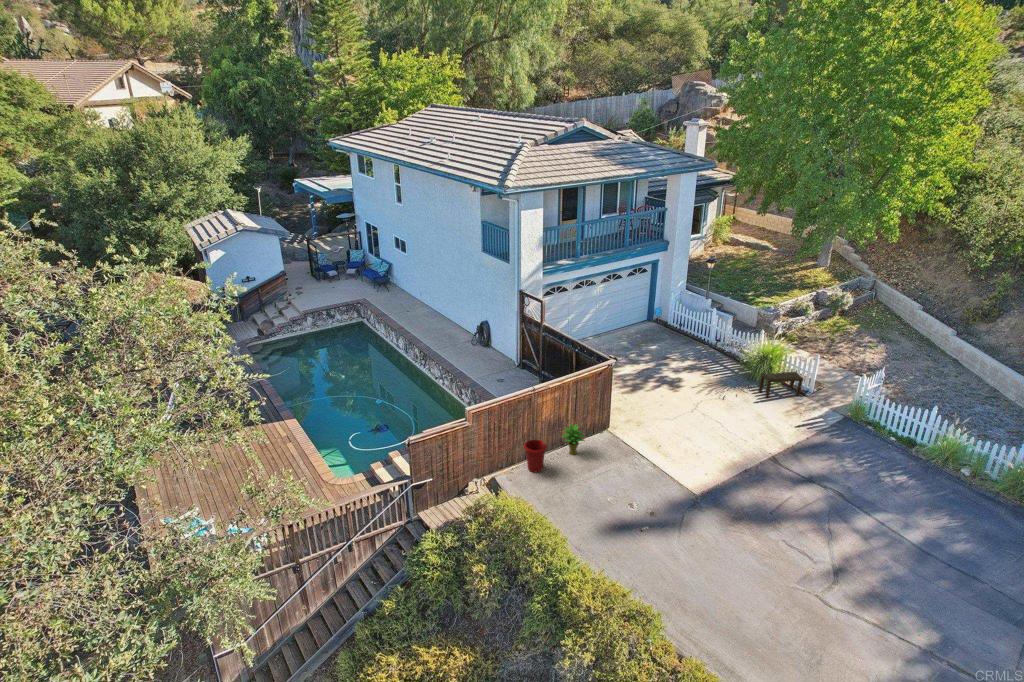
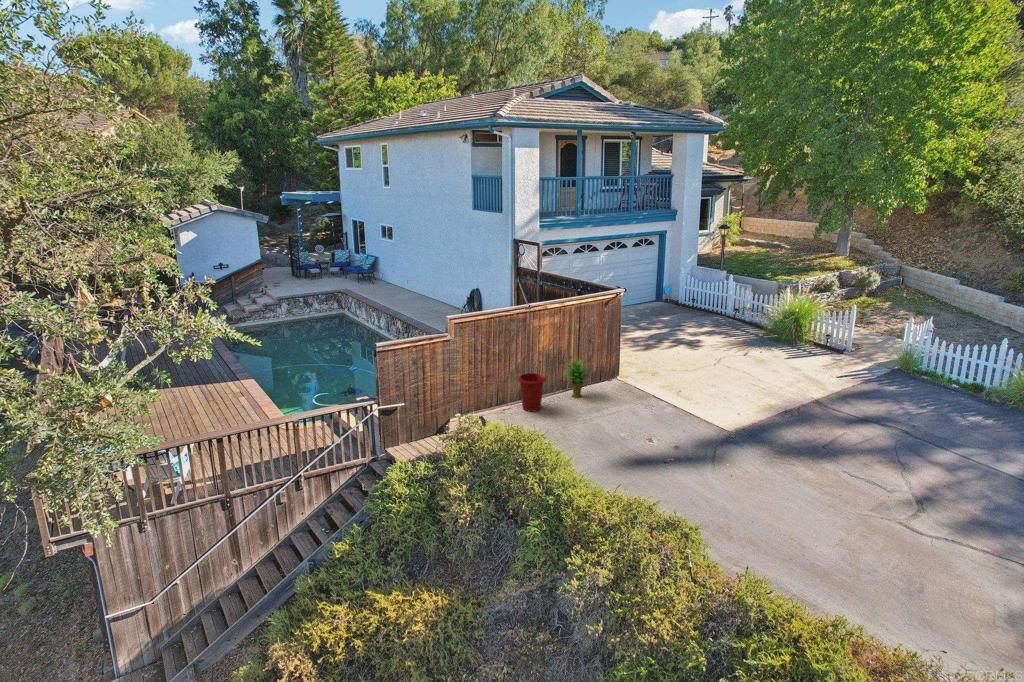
bench: present [758,372,804,398] -> none [788,327,841,355]

